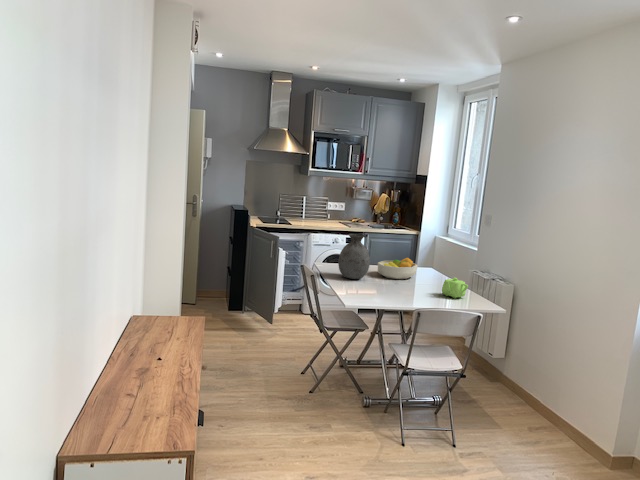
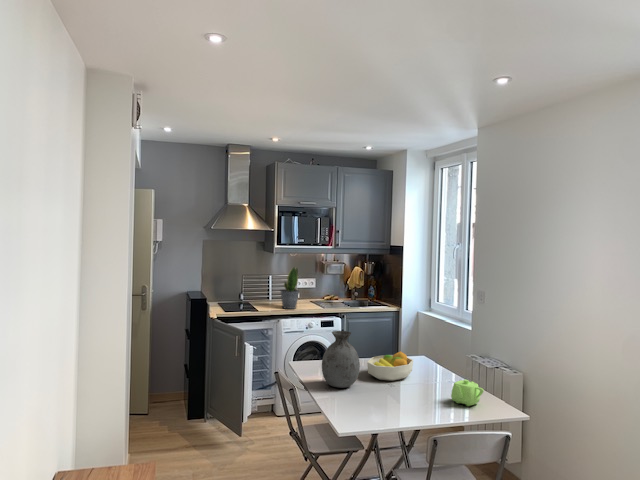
potted plant: none [312,187,329,225] -> present [281,267,299,309]

